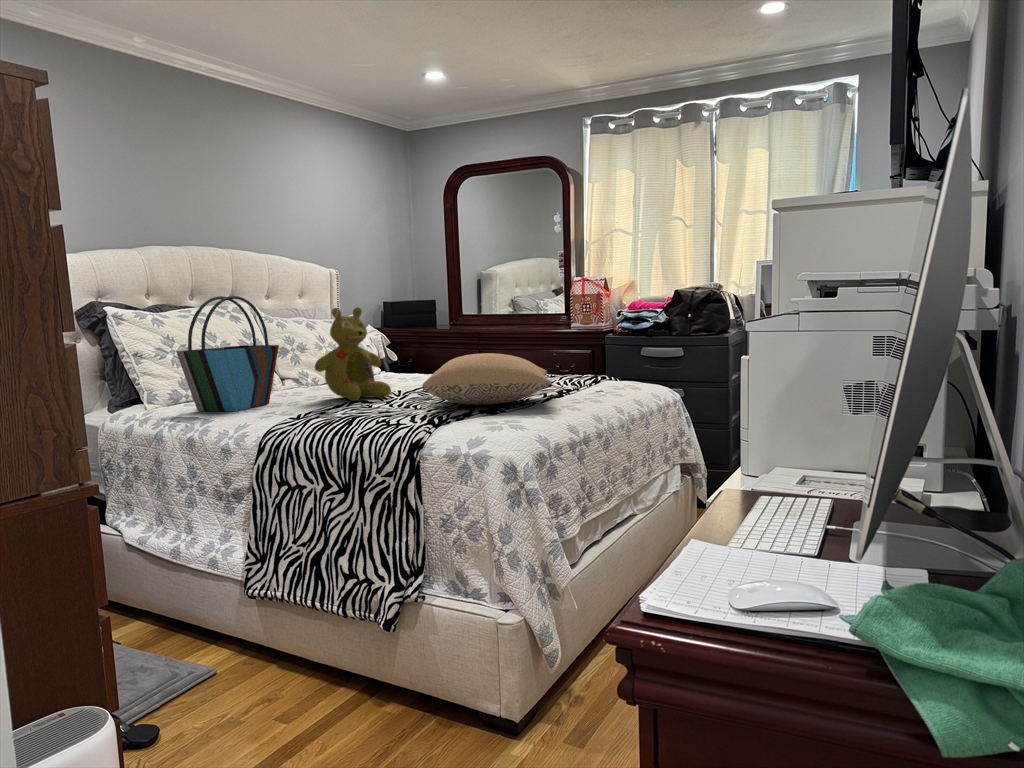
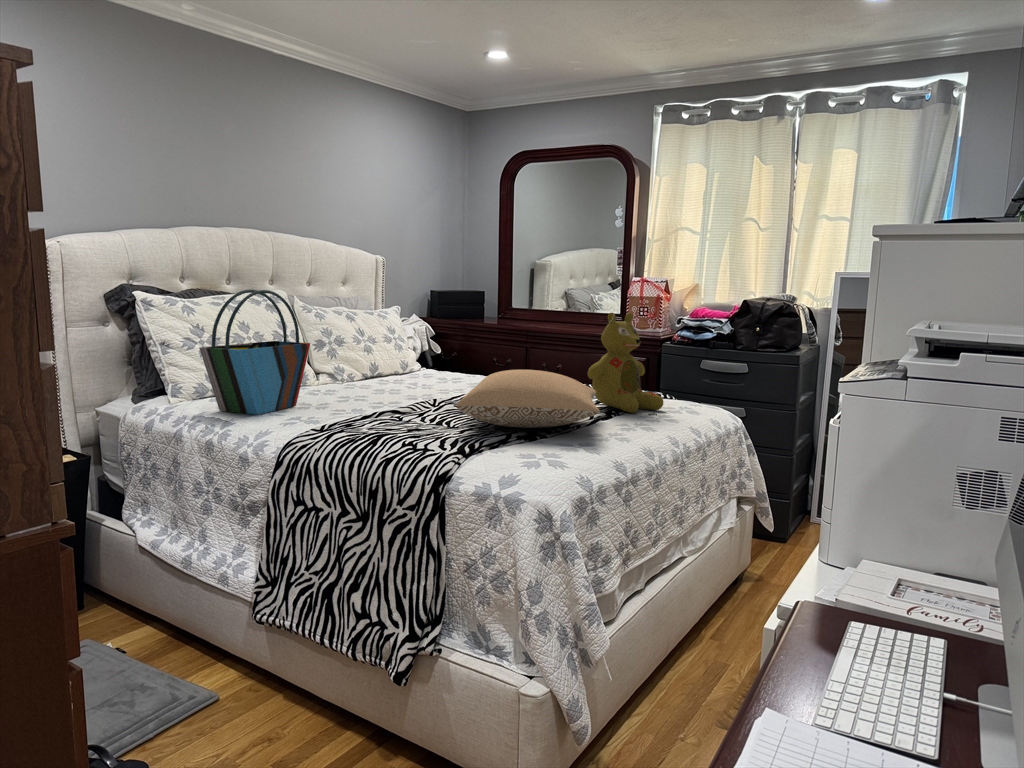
stuffed bear: present [315,307,391,401] -> present [588,313,663,413]

